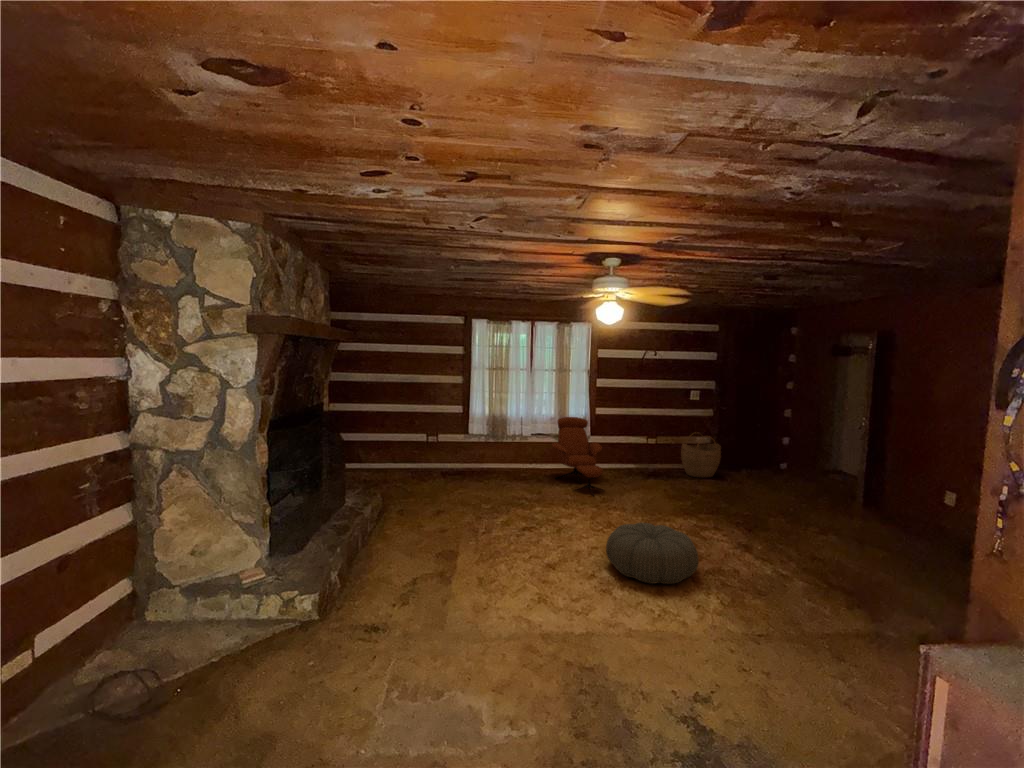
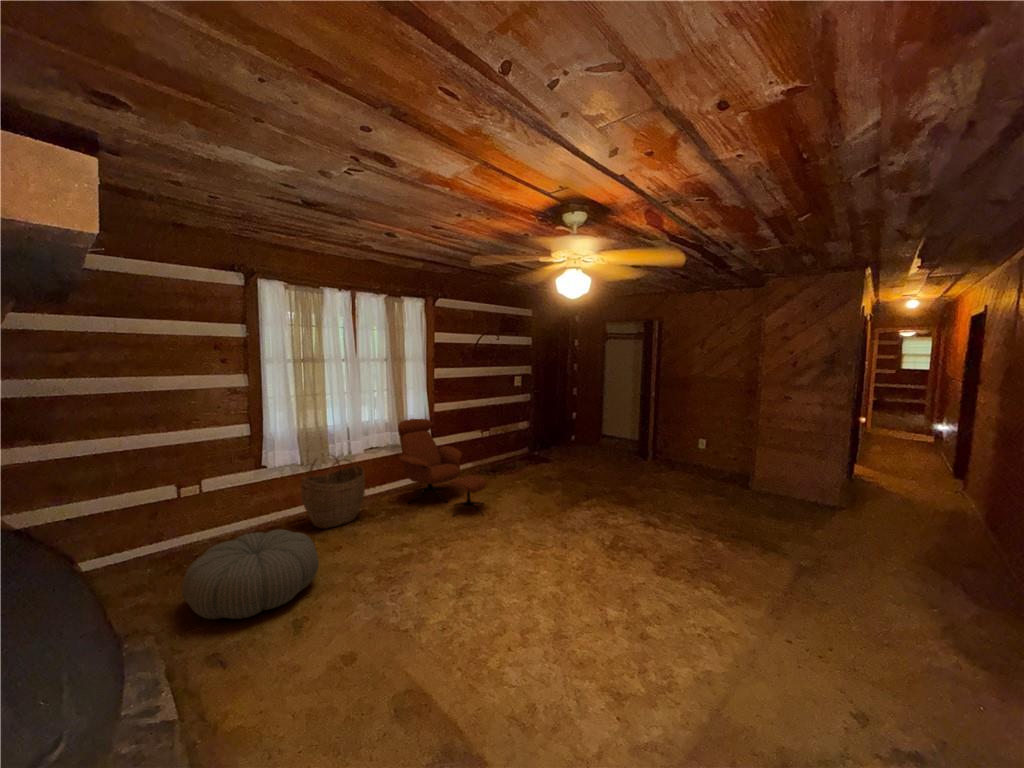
woven basket: present [681,437,721,478] -> present [301,455,365,529]
pouf: present [606,523,698,584] -> present [182,529,319,619]

